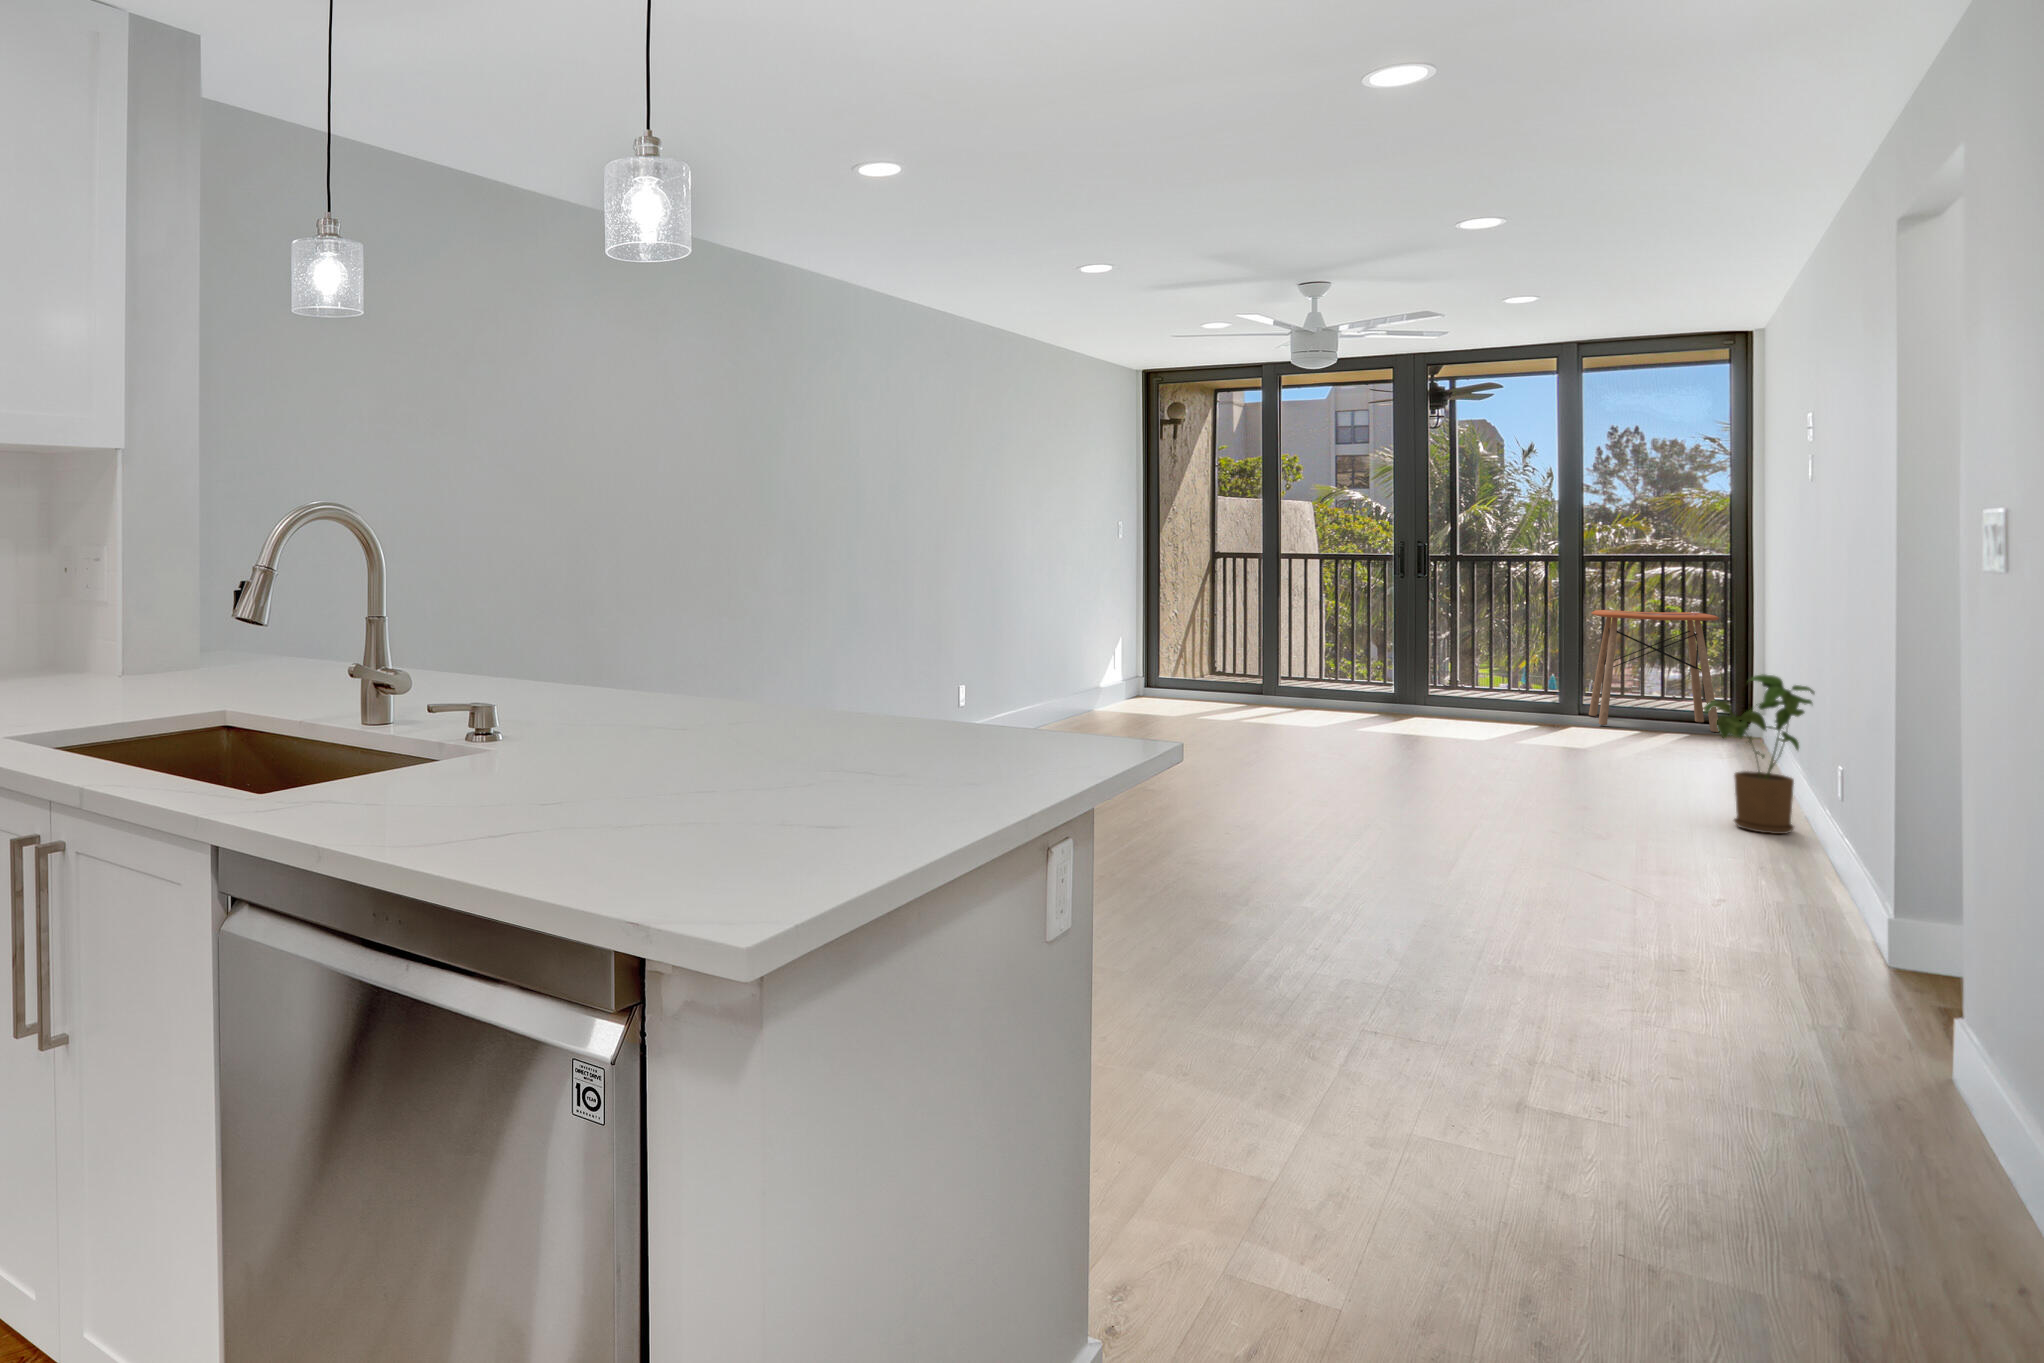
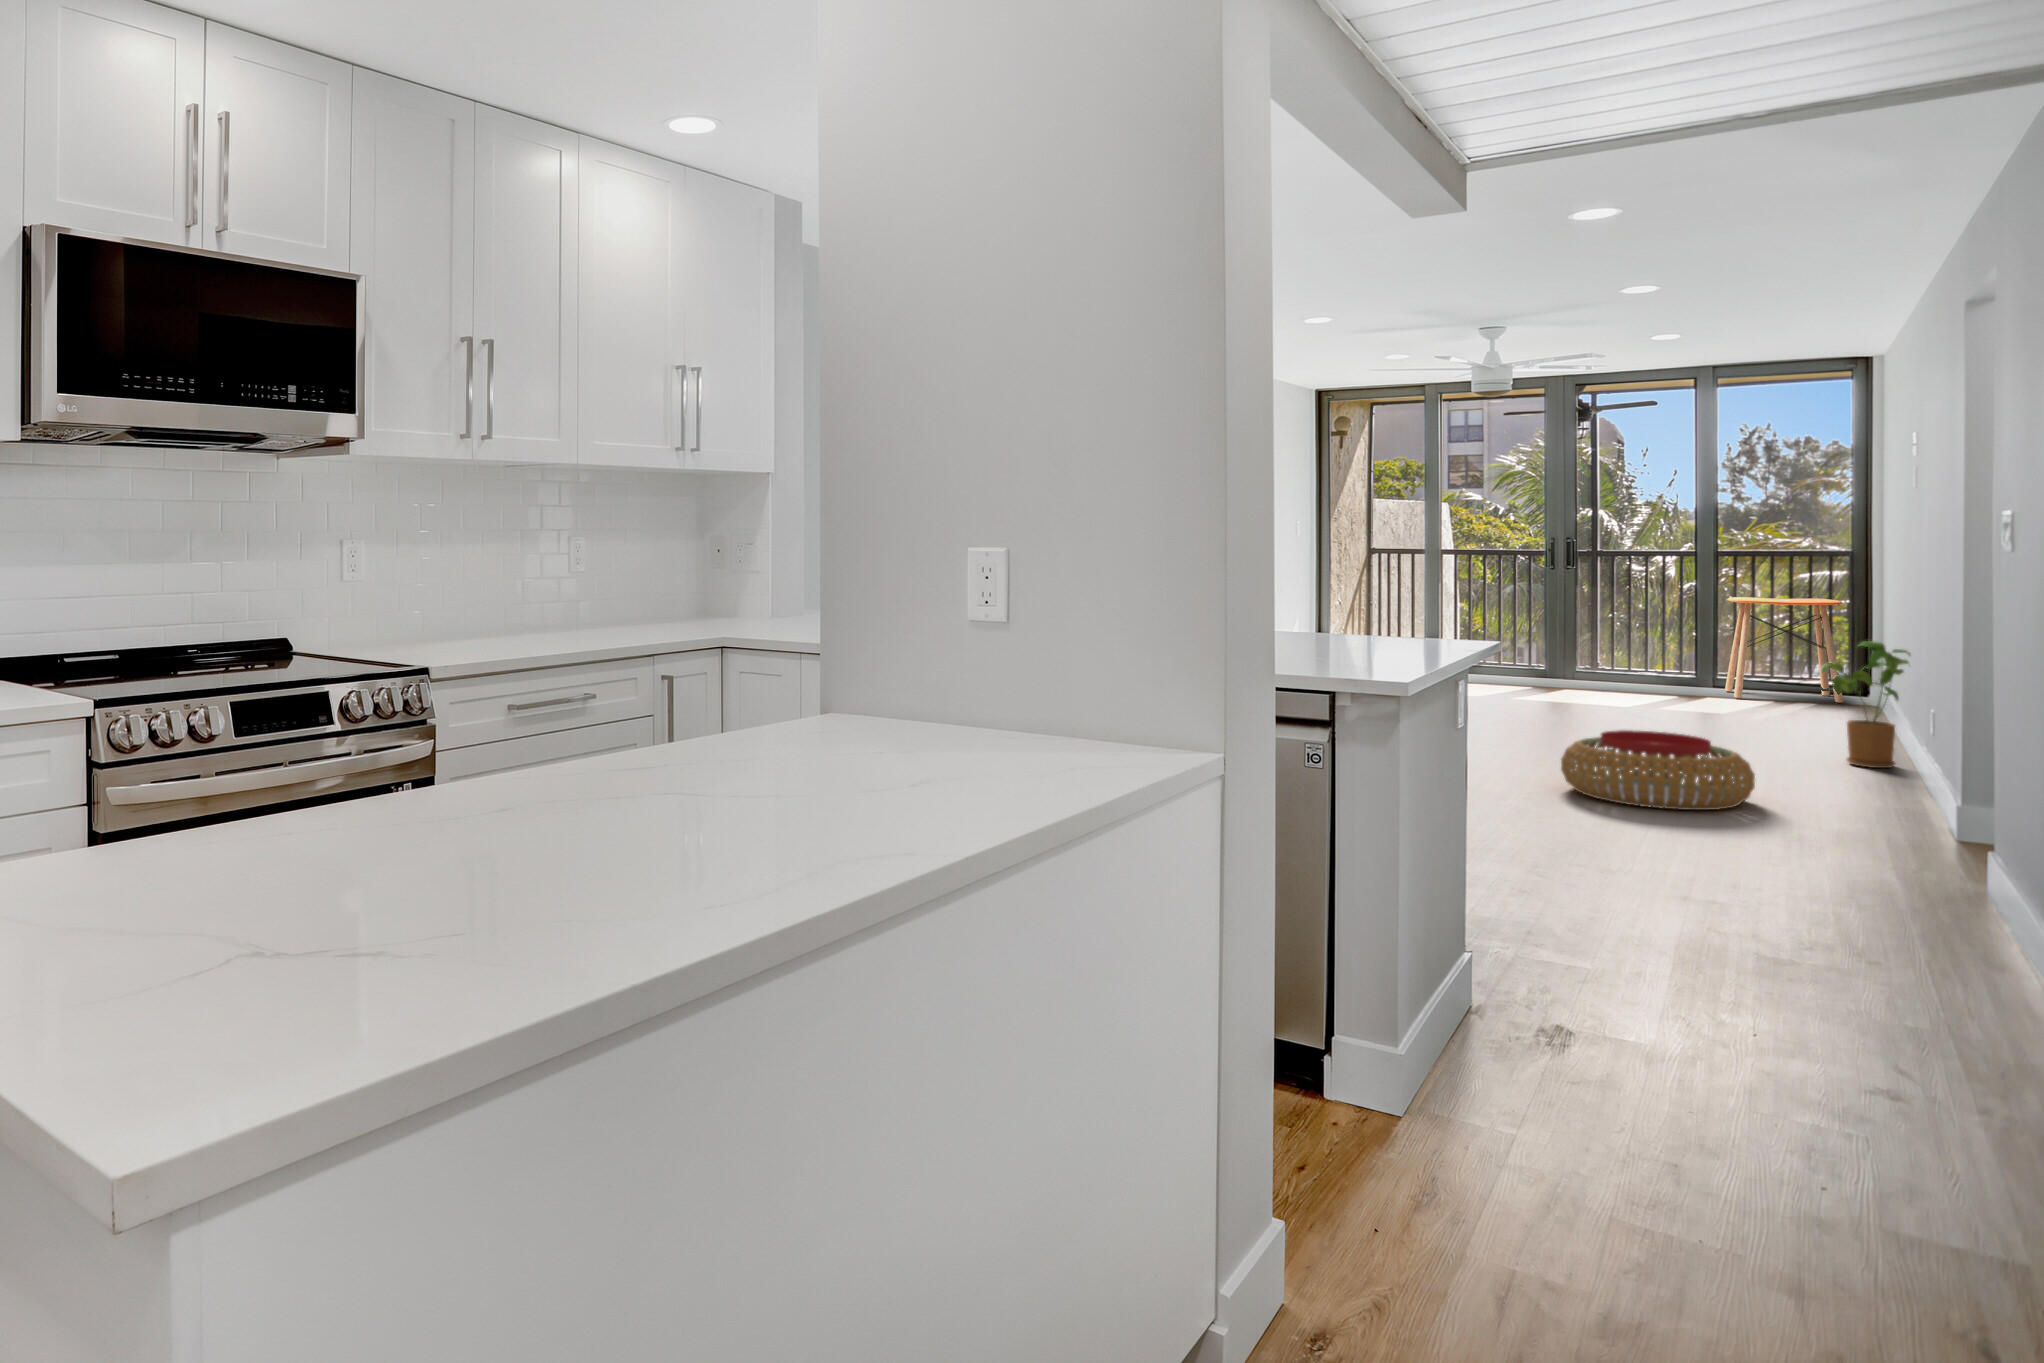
pouf: none [1379,794,1625,911] -> present [1561,730,1755,810]

